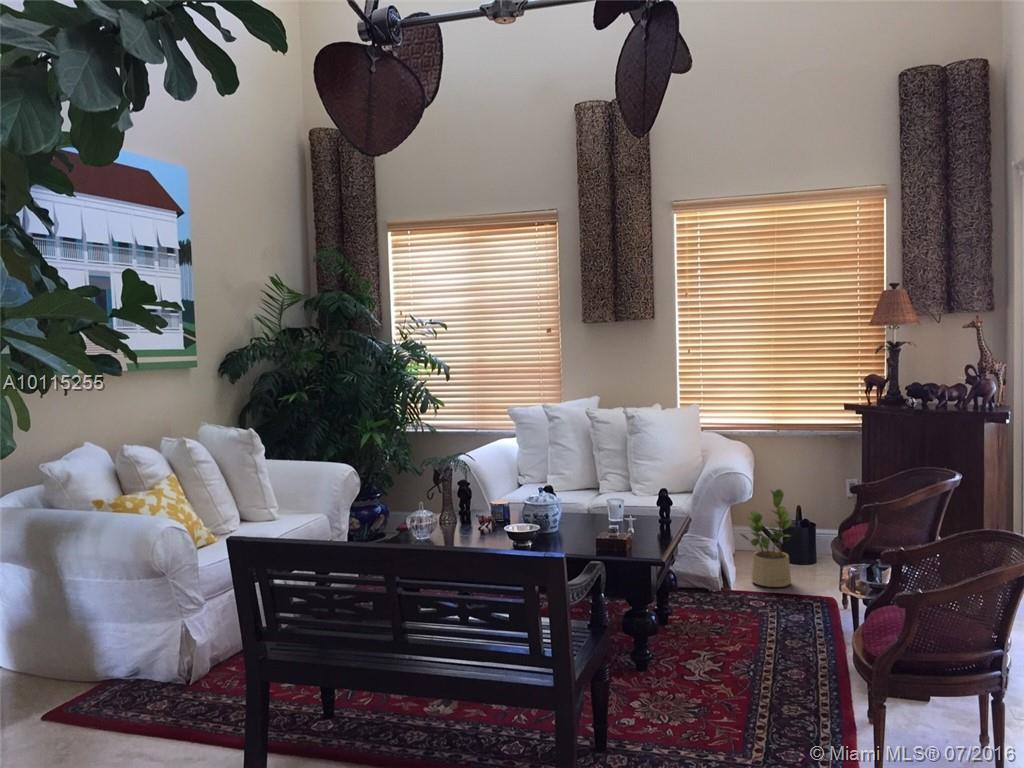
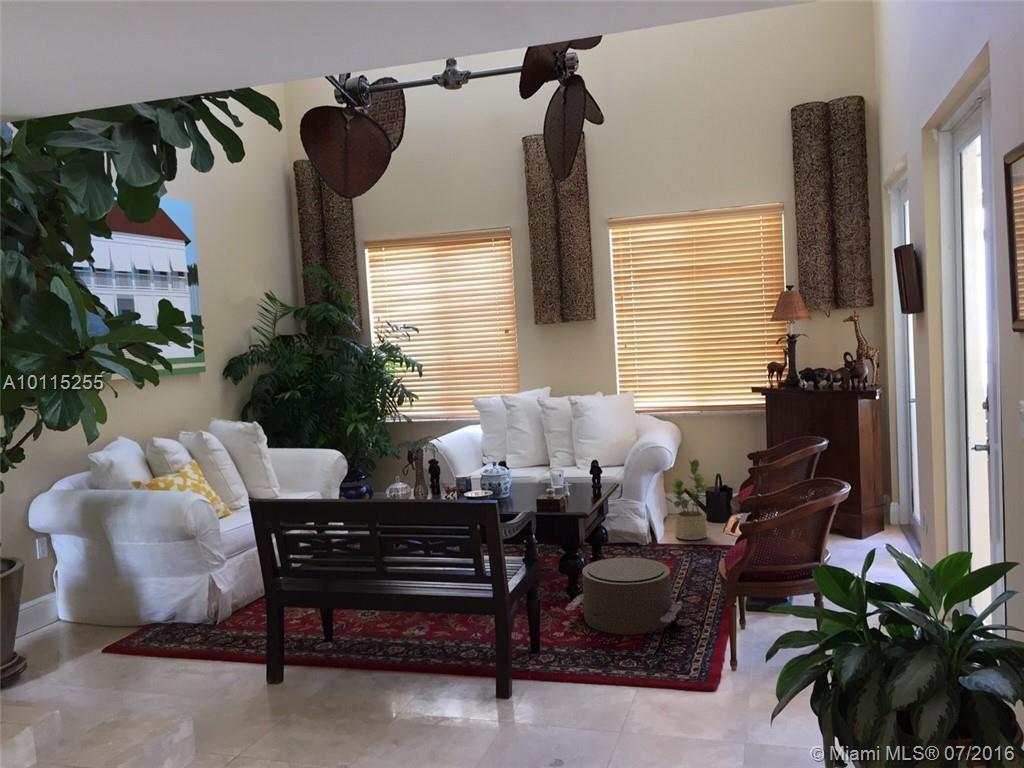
pouf: none [635,618,789,727] -> present [566,558,683,635]

